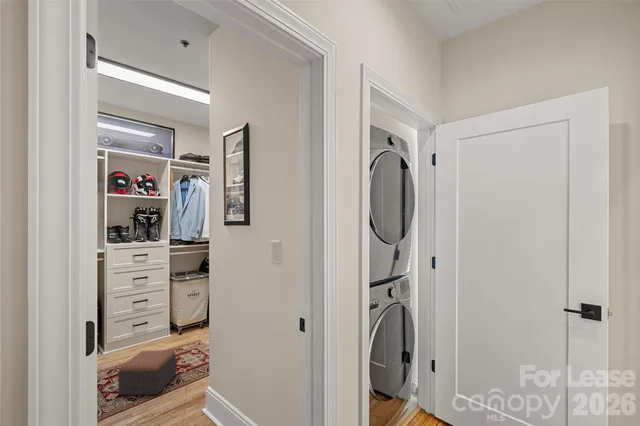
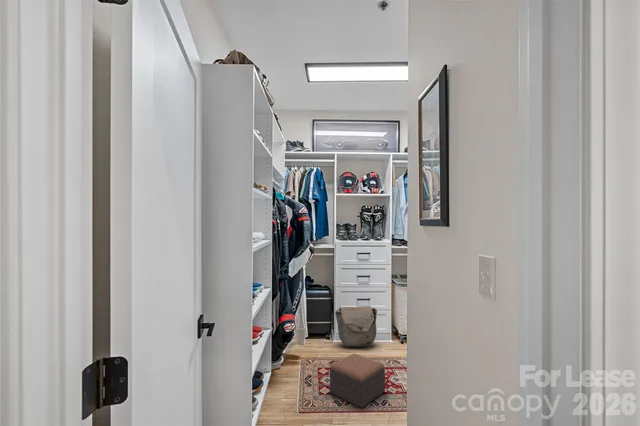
bag: none [110,306,157,351] -> present [335,306,377,347]

